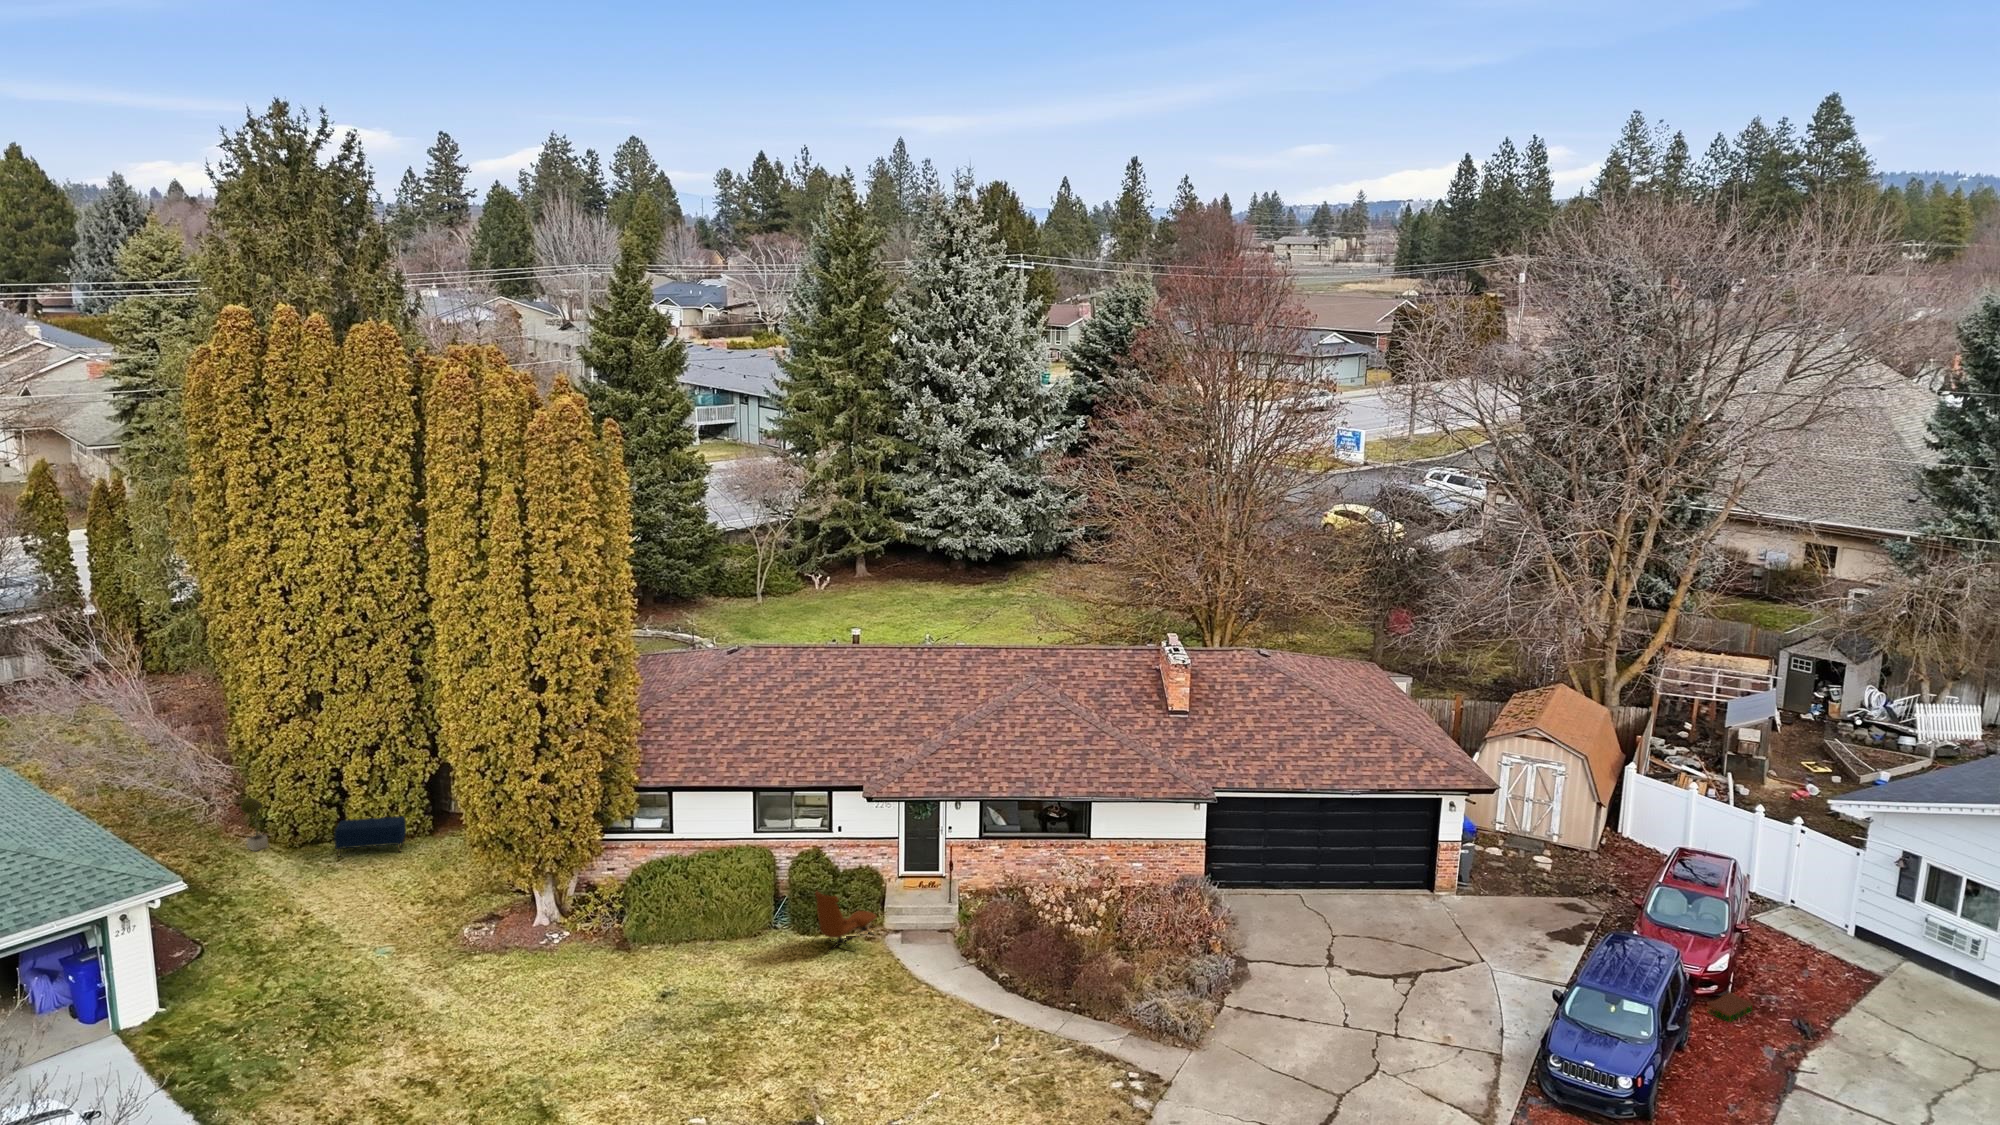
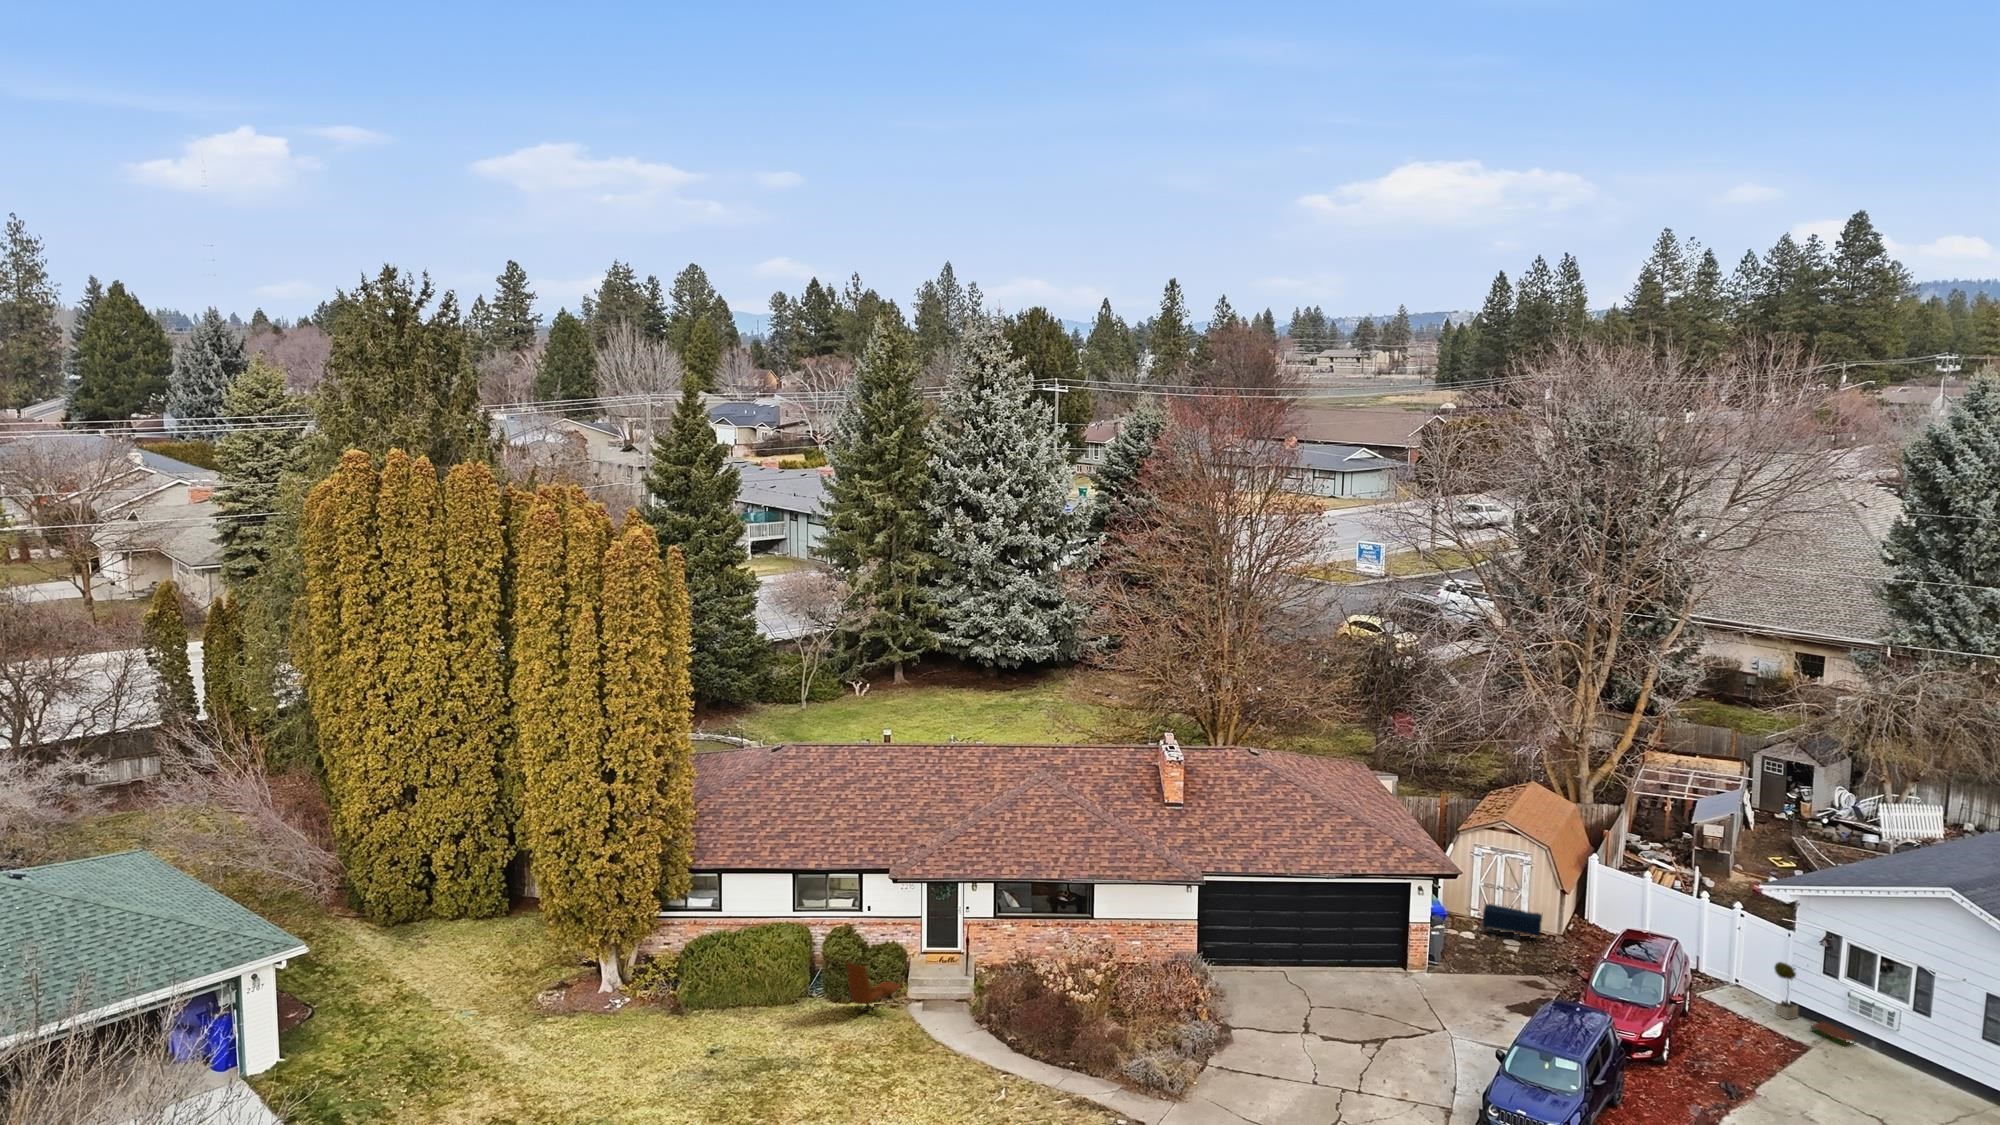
potted tree: present [241,798,268,851] -> present [1775,962,1798,1019]
bench: present [334,816,406,856] -> present [1482,904,1542,942]
storage bin: present [1707,992,1753,1021] -> present [1811,1022,1858,1046]

